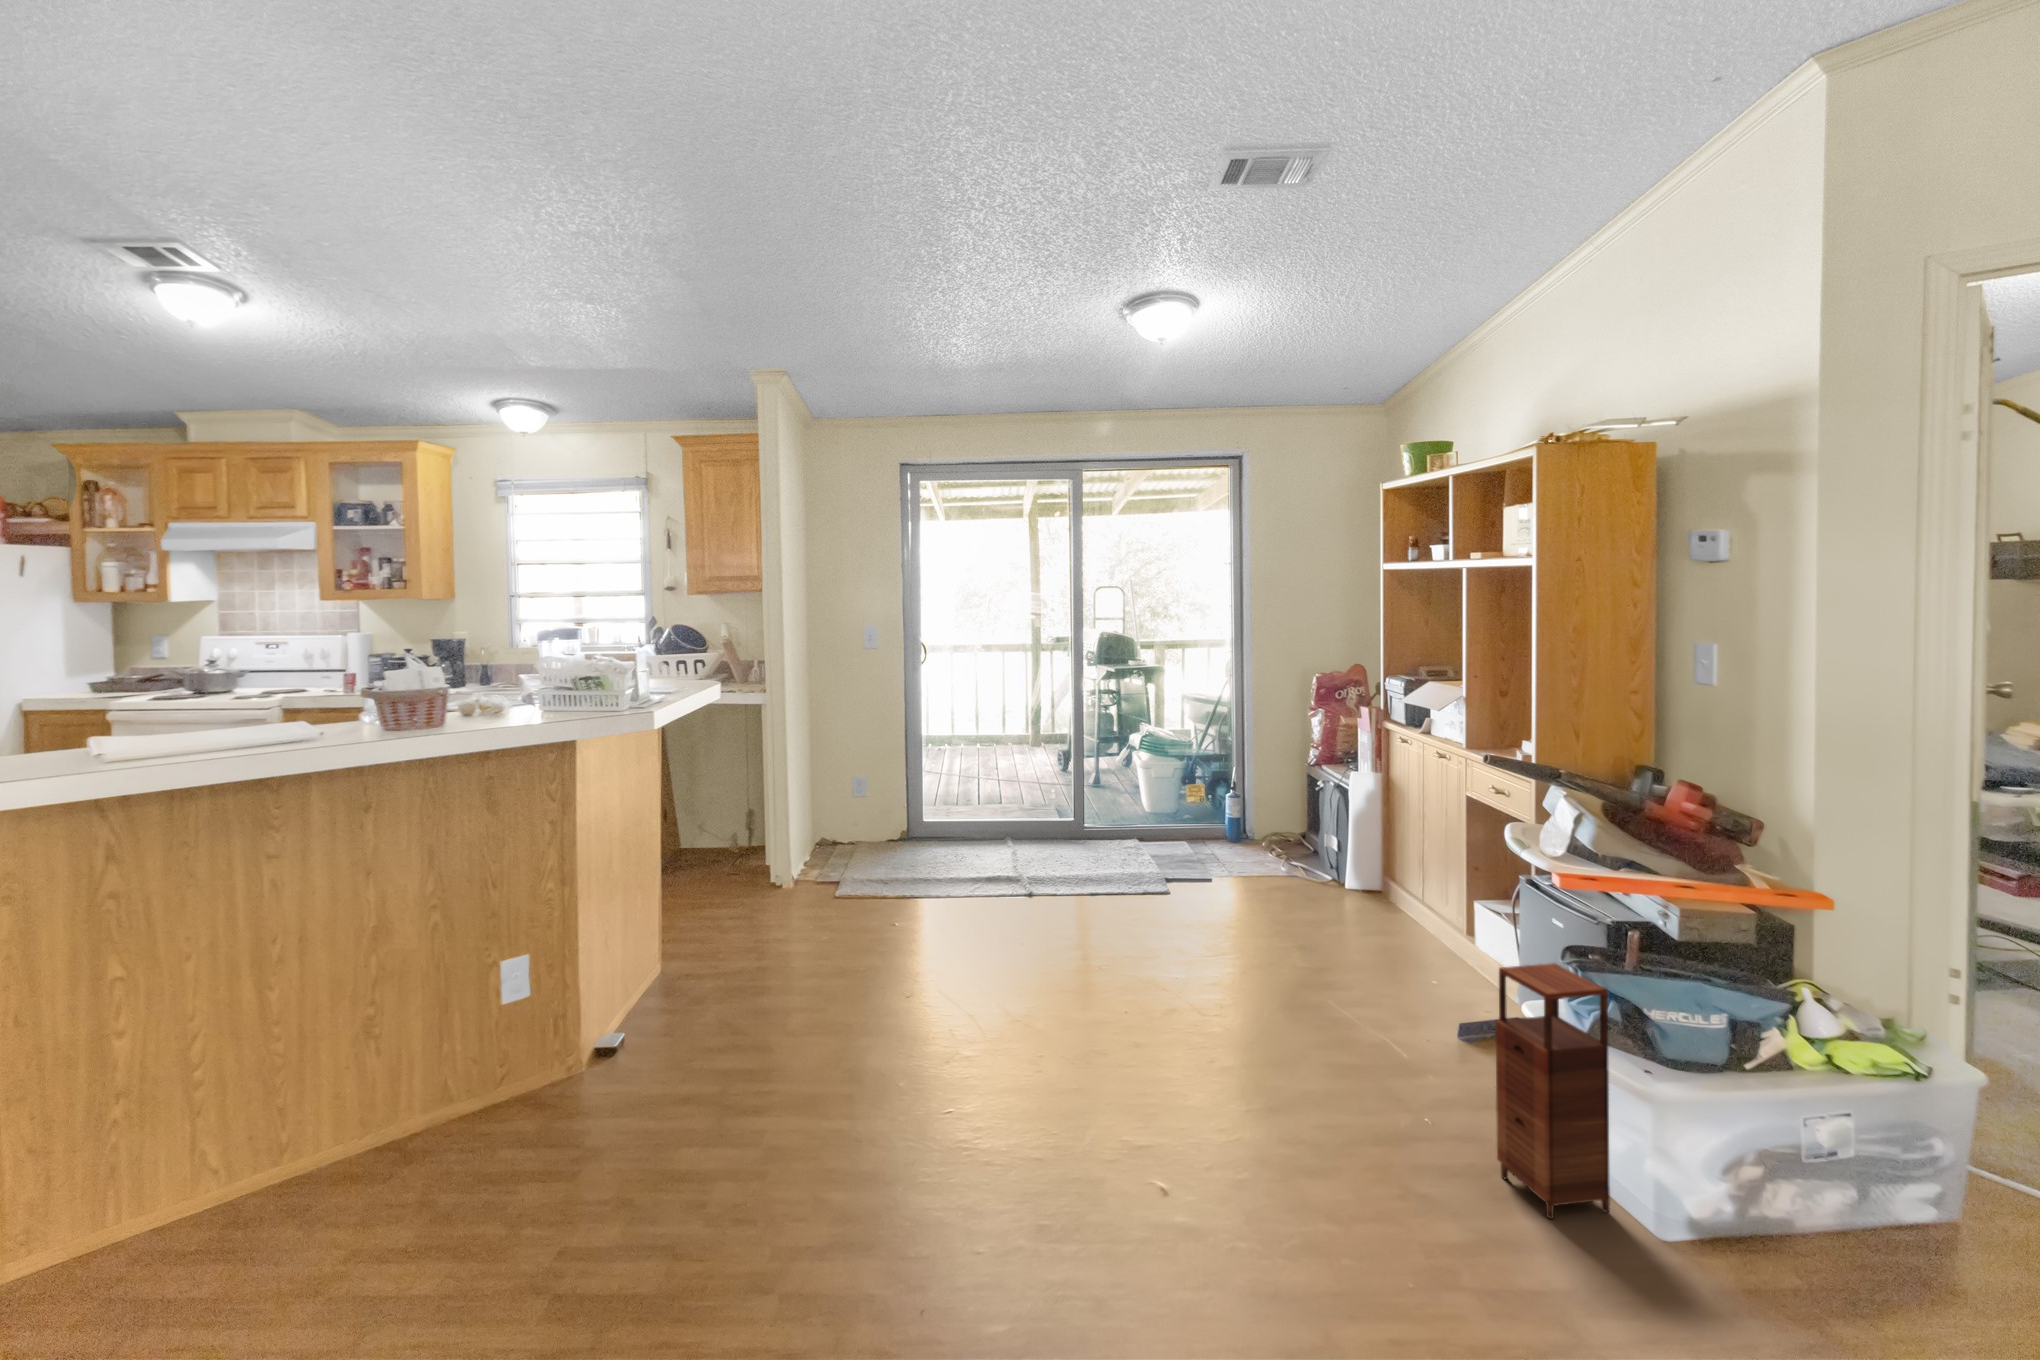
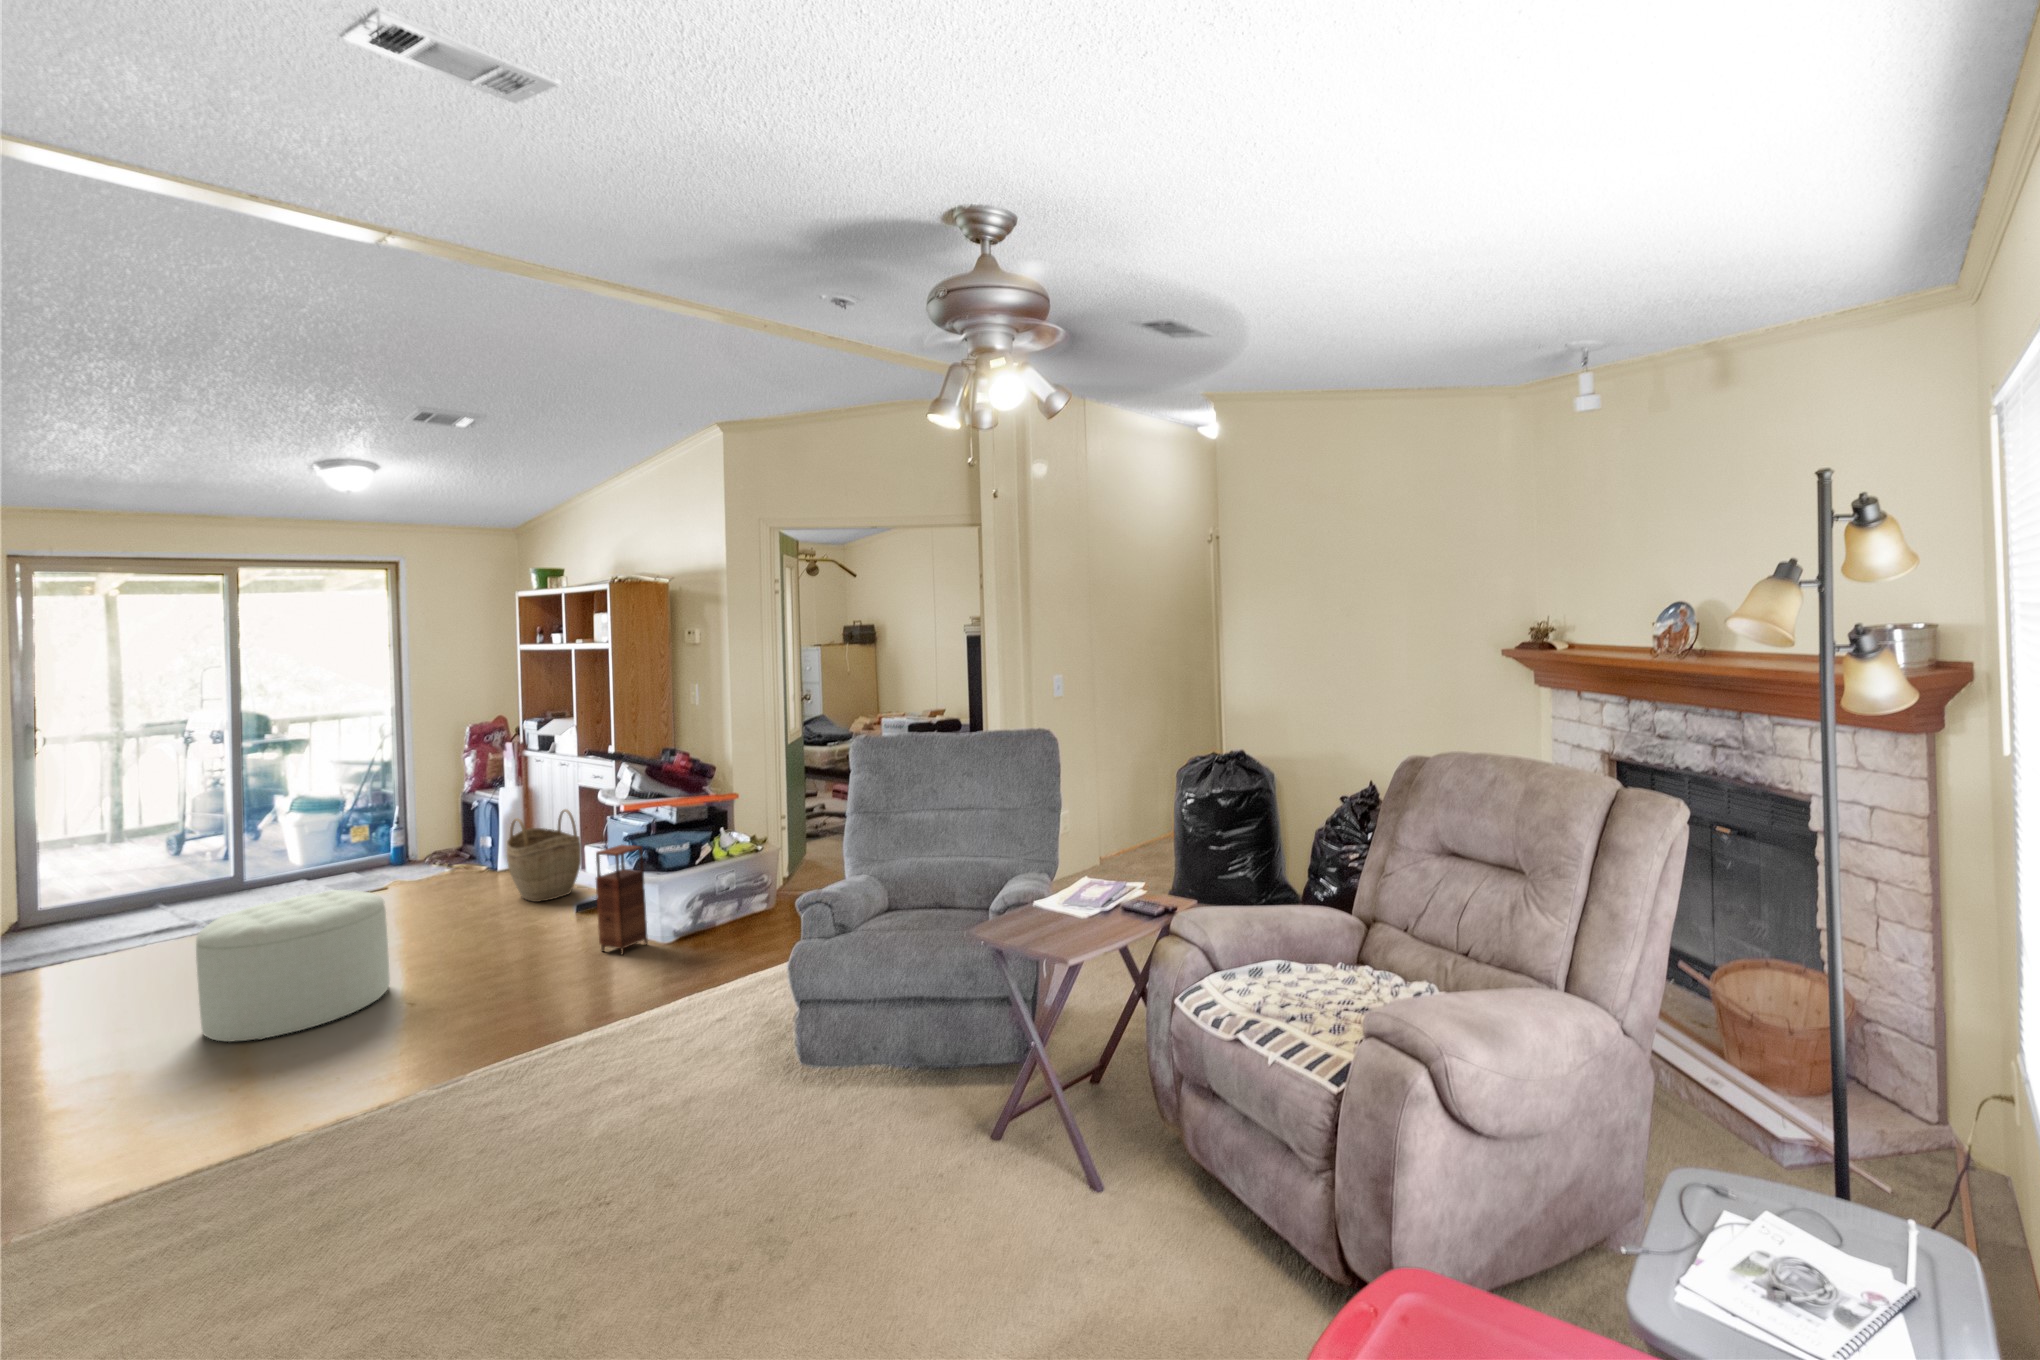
woven basket: none [1350,827,1462,972] -> present [507,809,581,902]
ottoman: none [960,890,1162,1111] -> present [196,890,390,1042]

